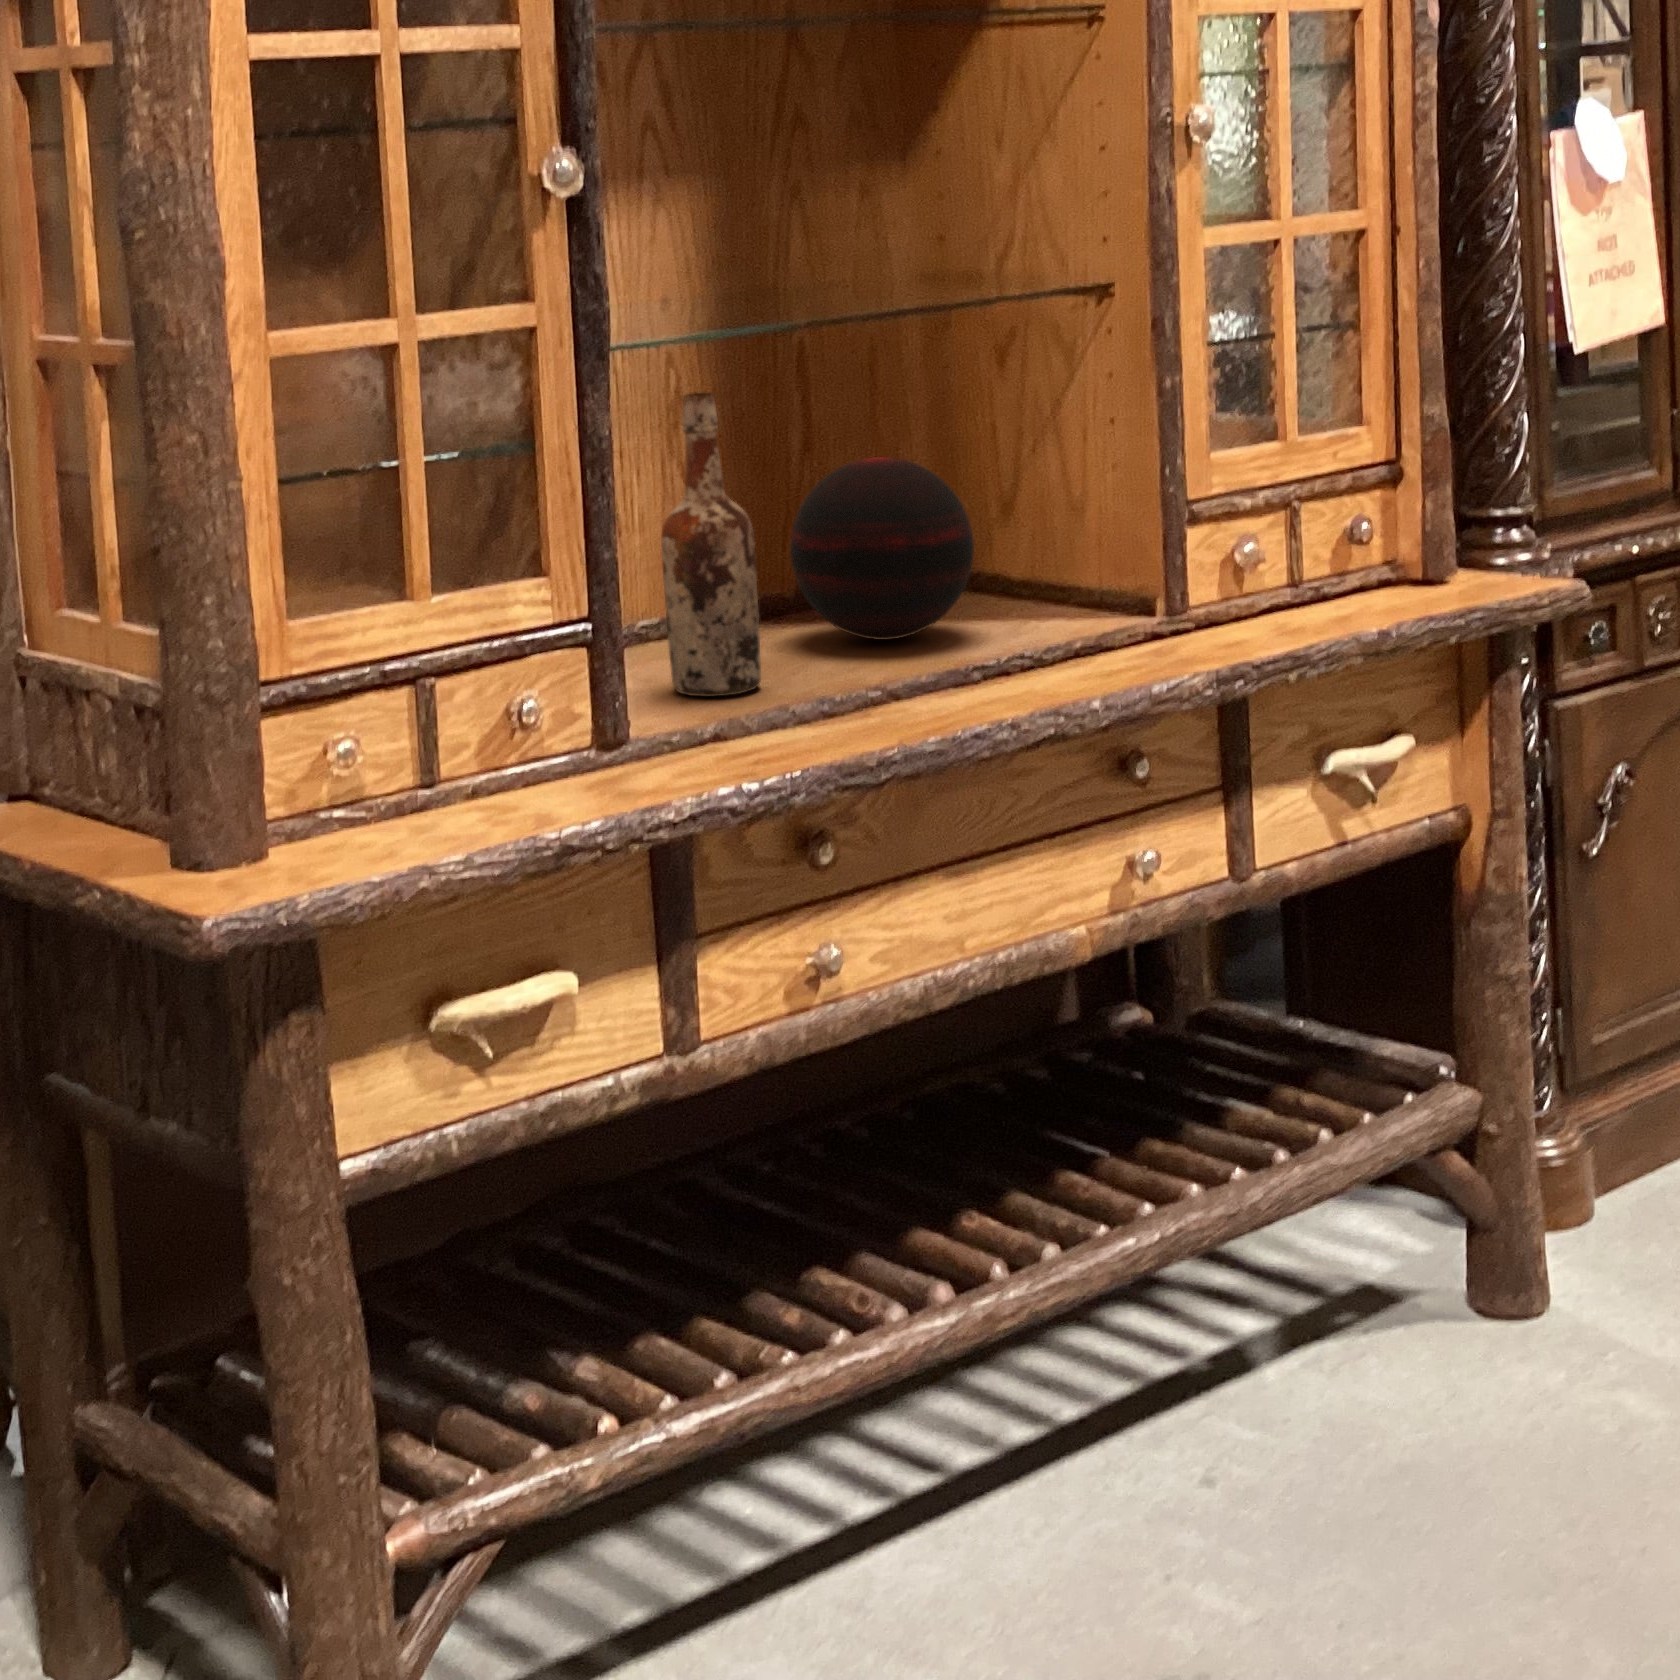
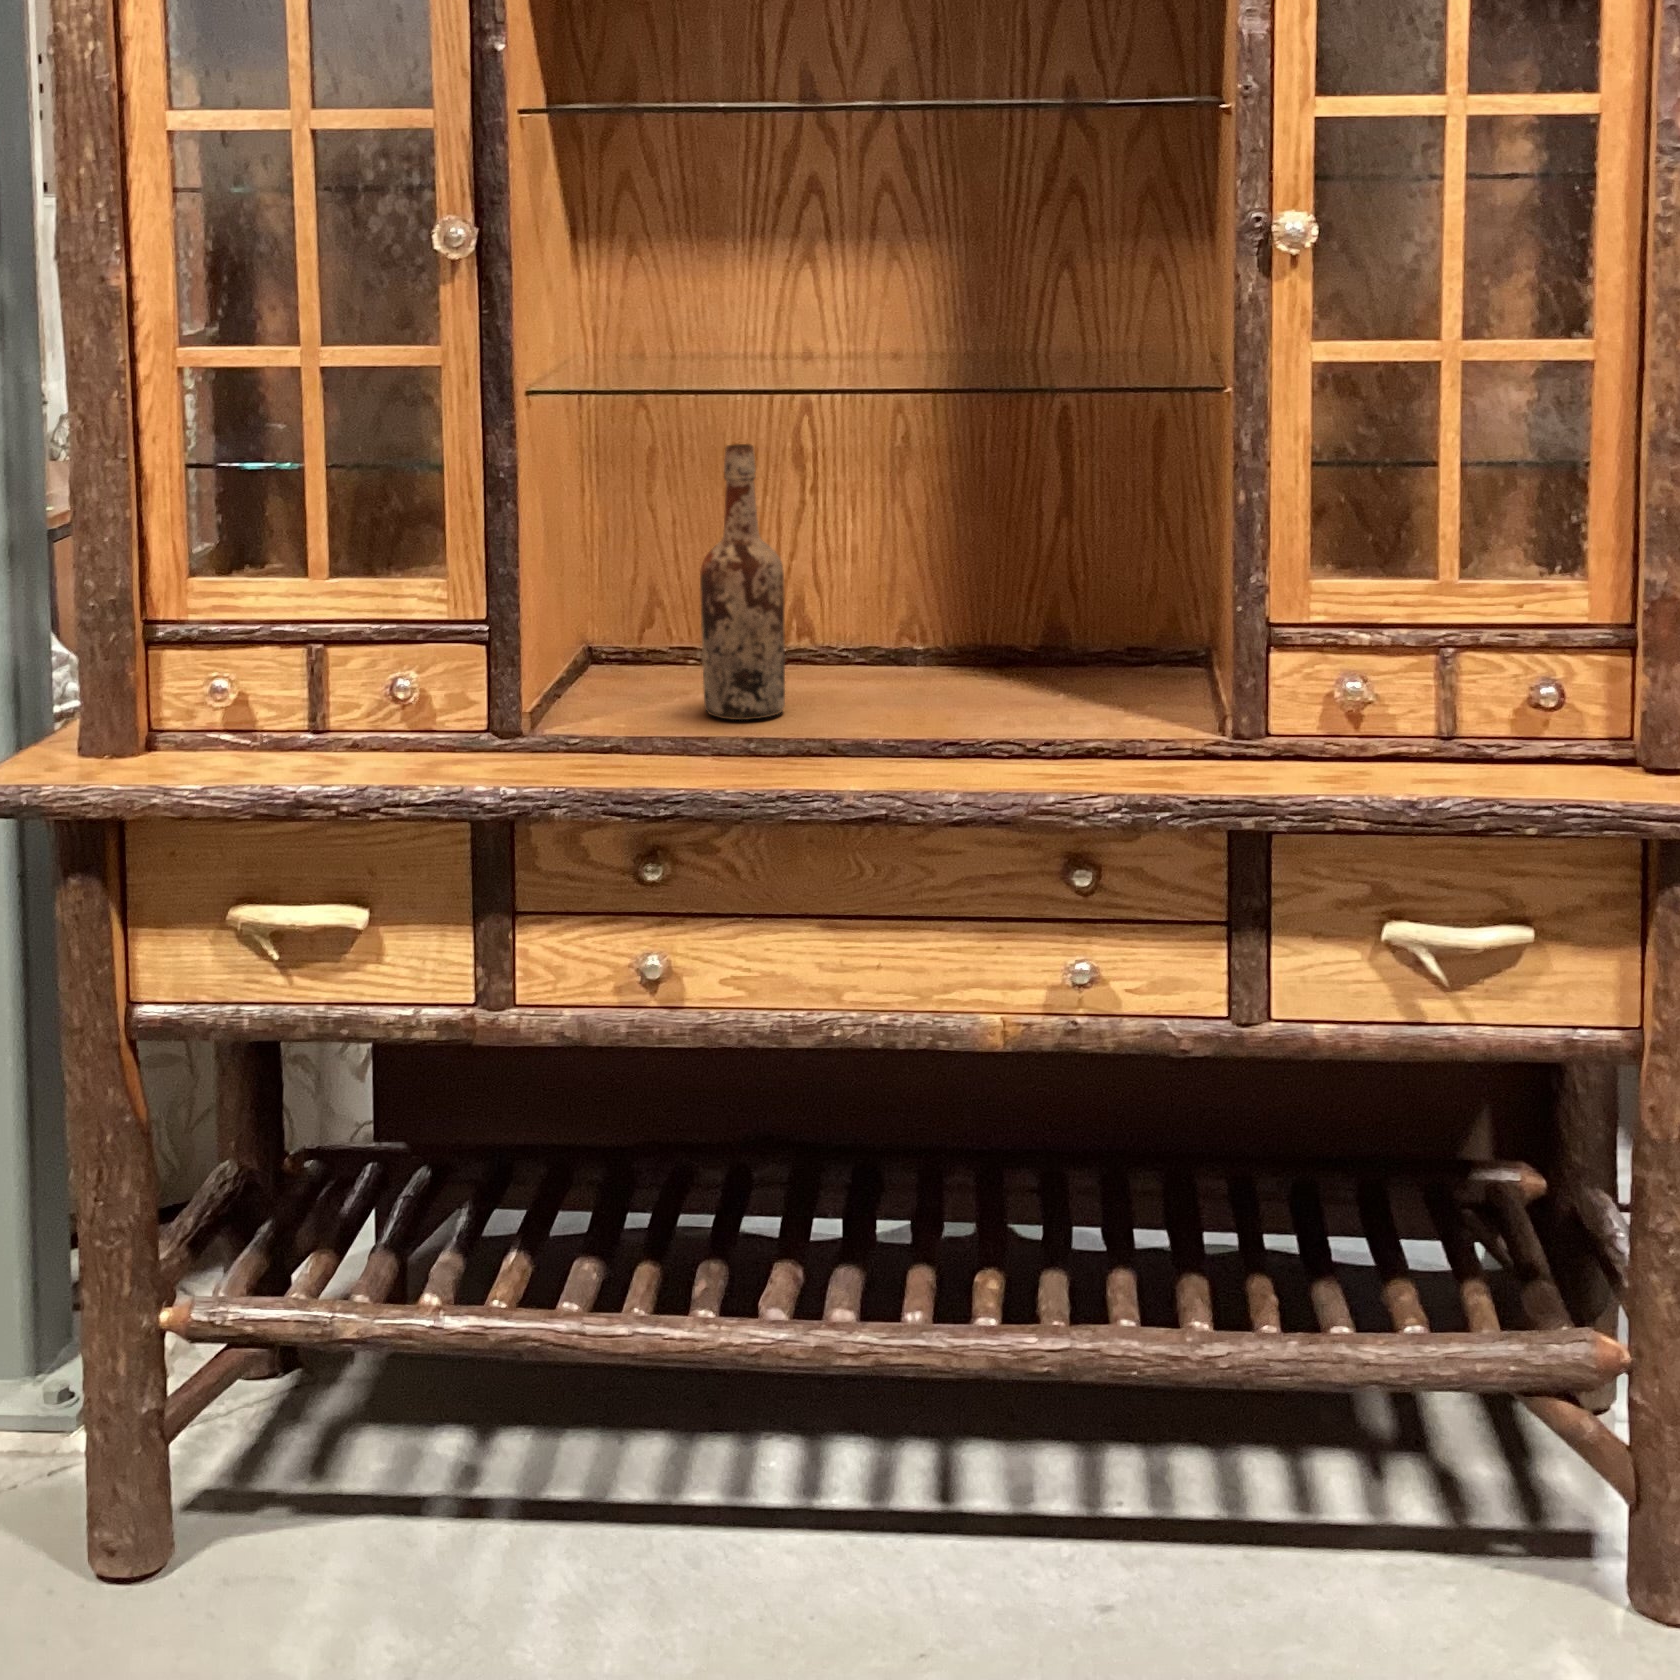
decorative orb: present [791,457,974,640] -> none [912,530,1088,705]

